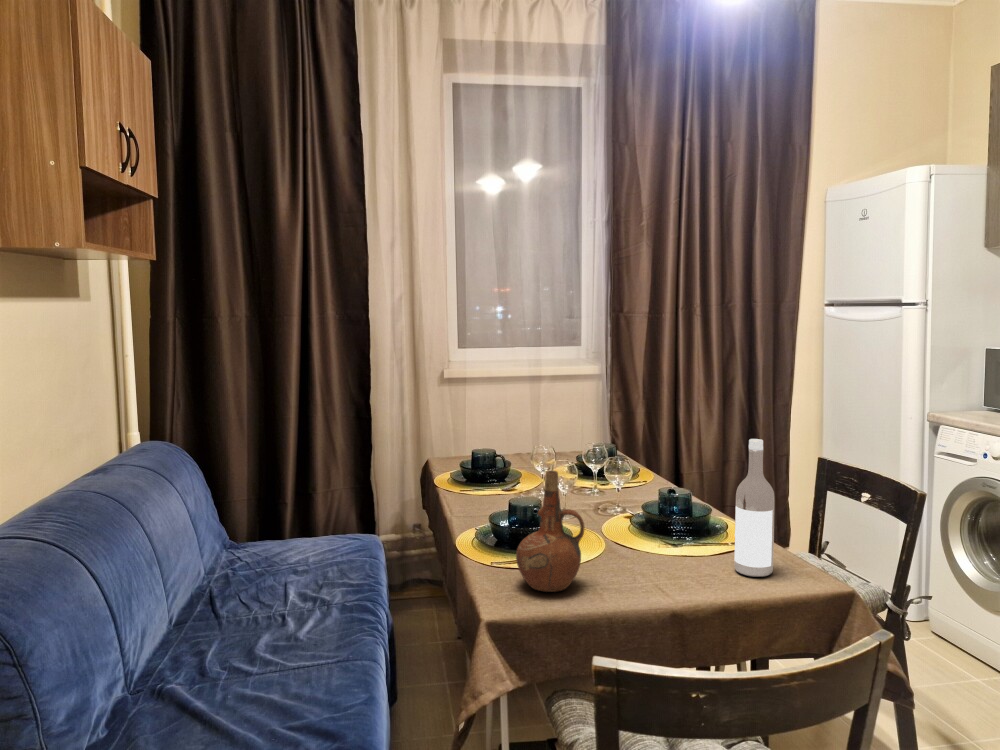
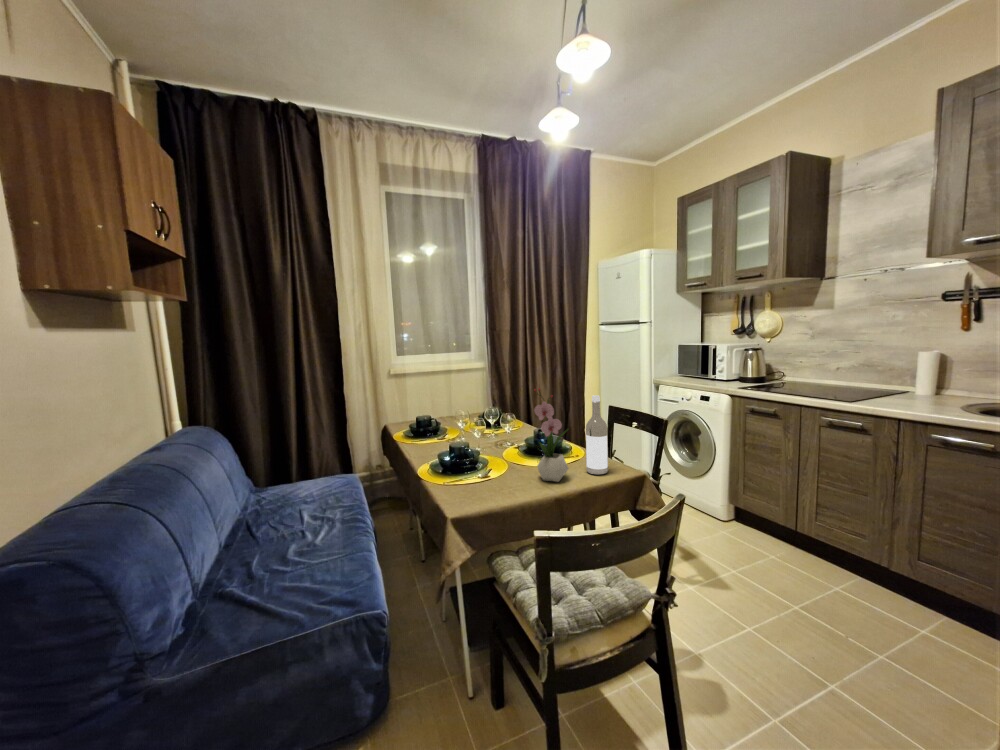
flower arrangement: none [641,421,704,582] -> present [534,388,568,482]
ceramic pitcher: present [516,471,585,592] -> none [463,422,504,496]

